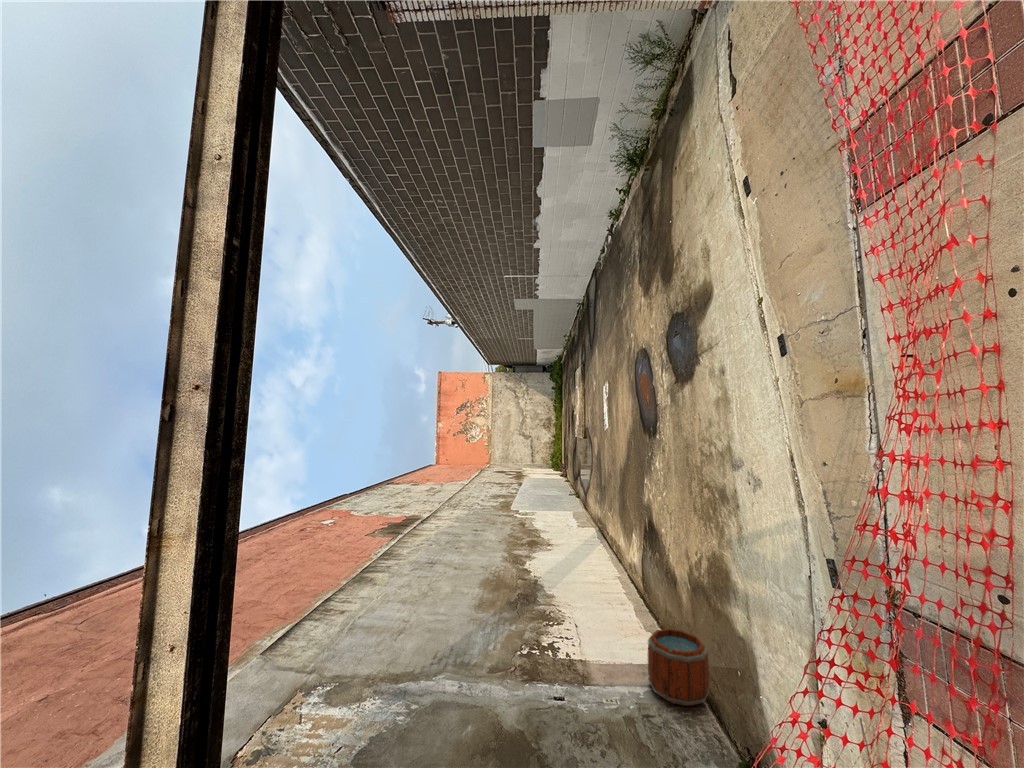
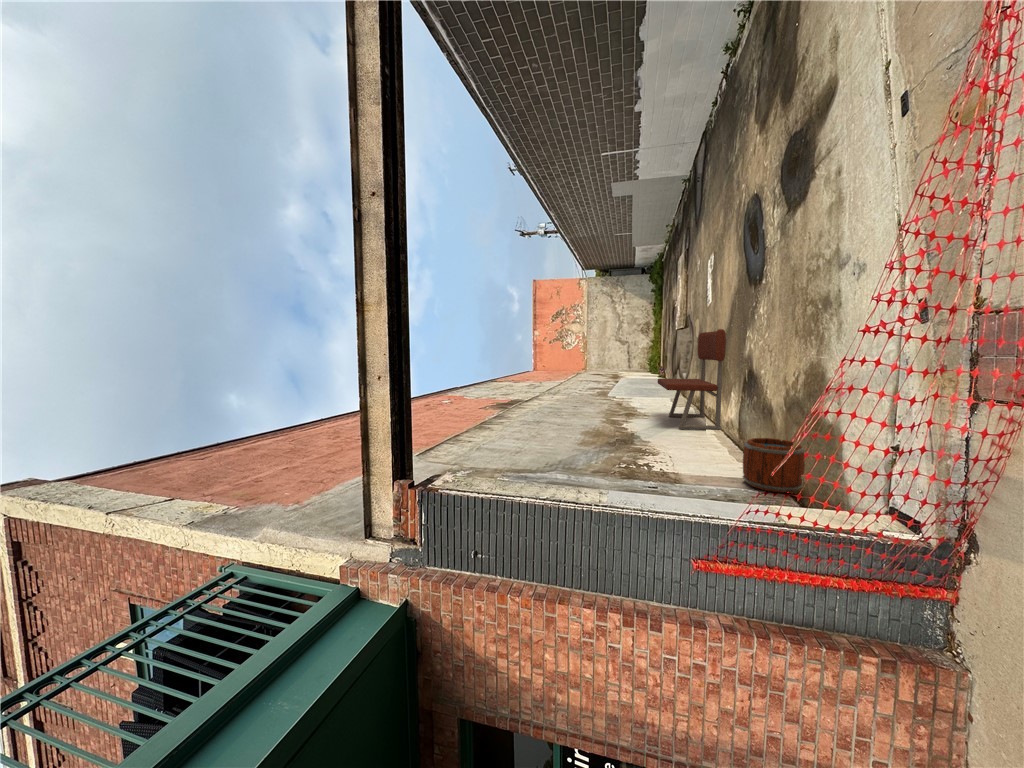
bench: none [559,463,623,577] -> present [658,329,726,430]

